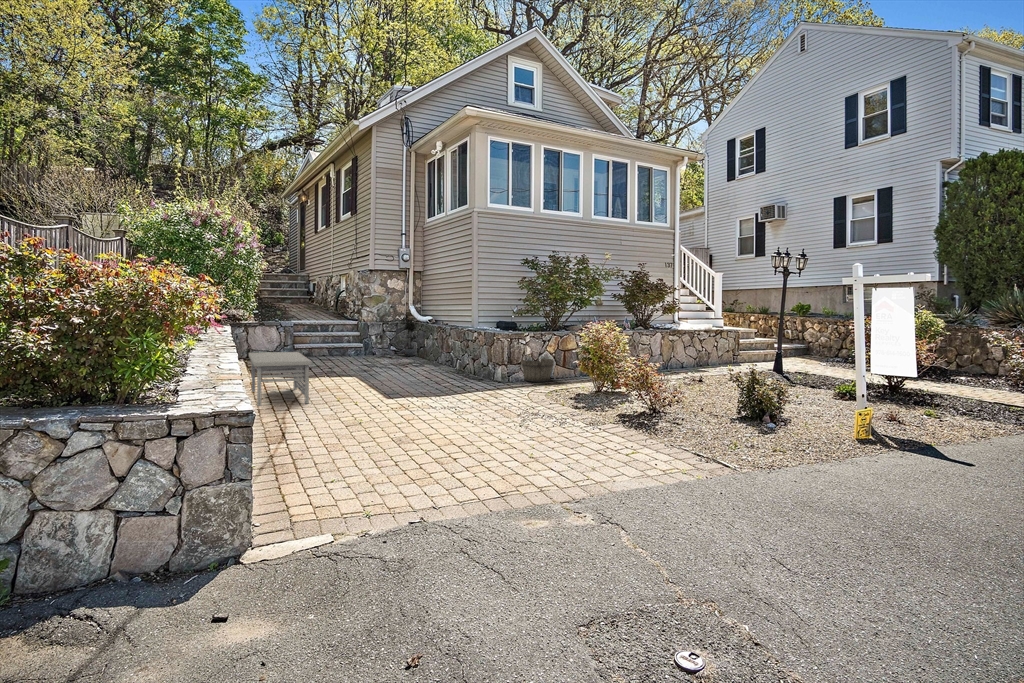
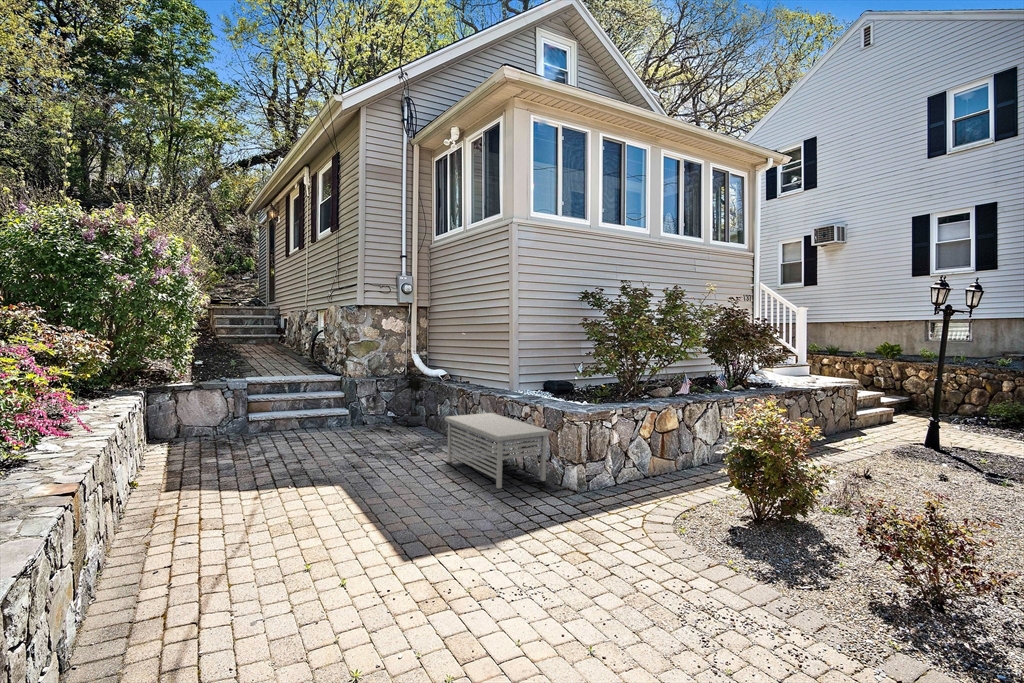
storage bench: present [249,352,312,406] -> present [445,413,550,489]
wooden bucket: present [521,354,554,382] -> none [611,443,666,496]

